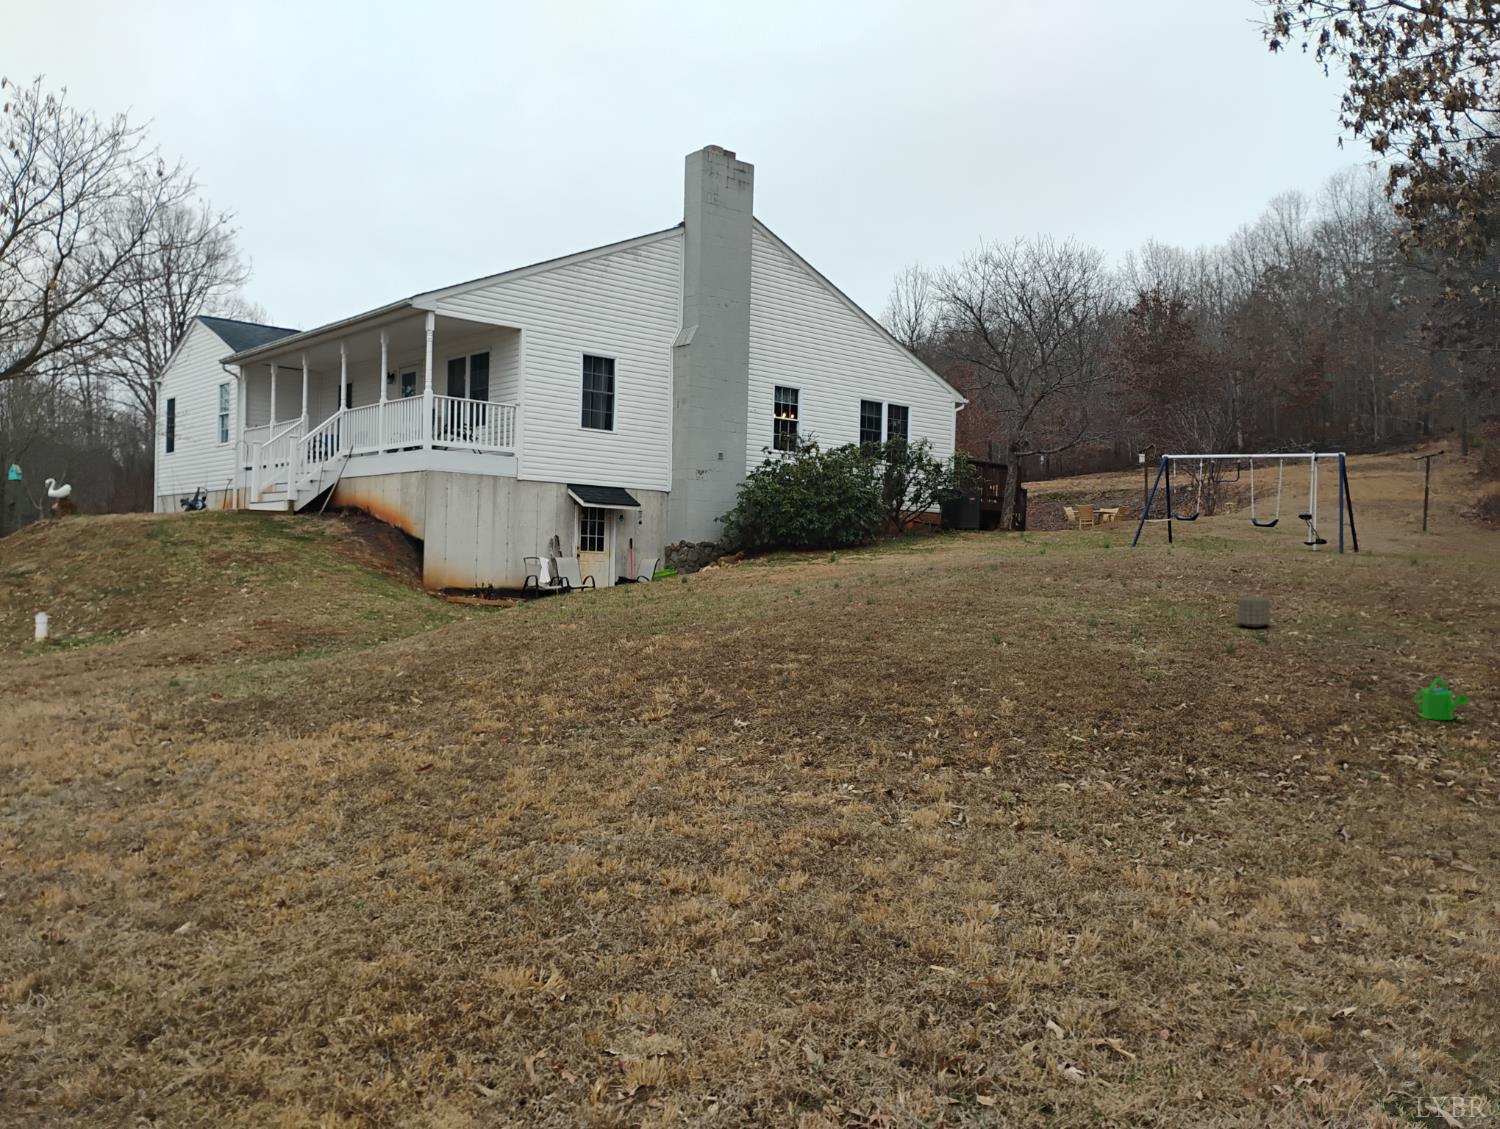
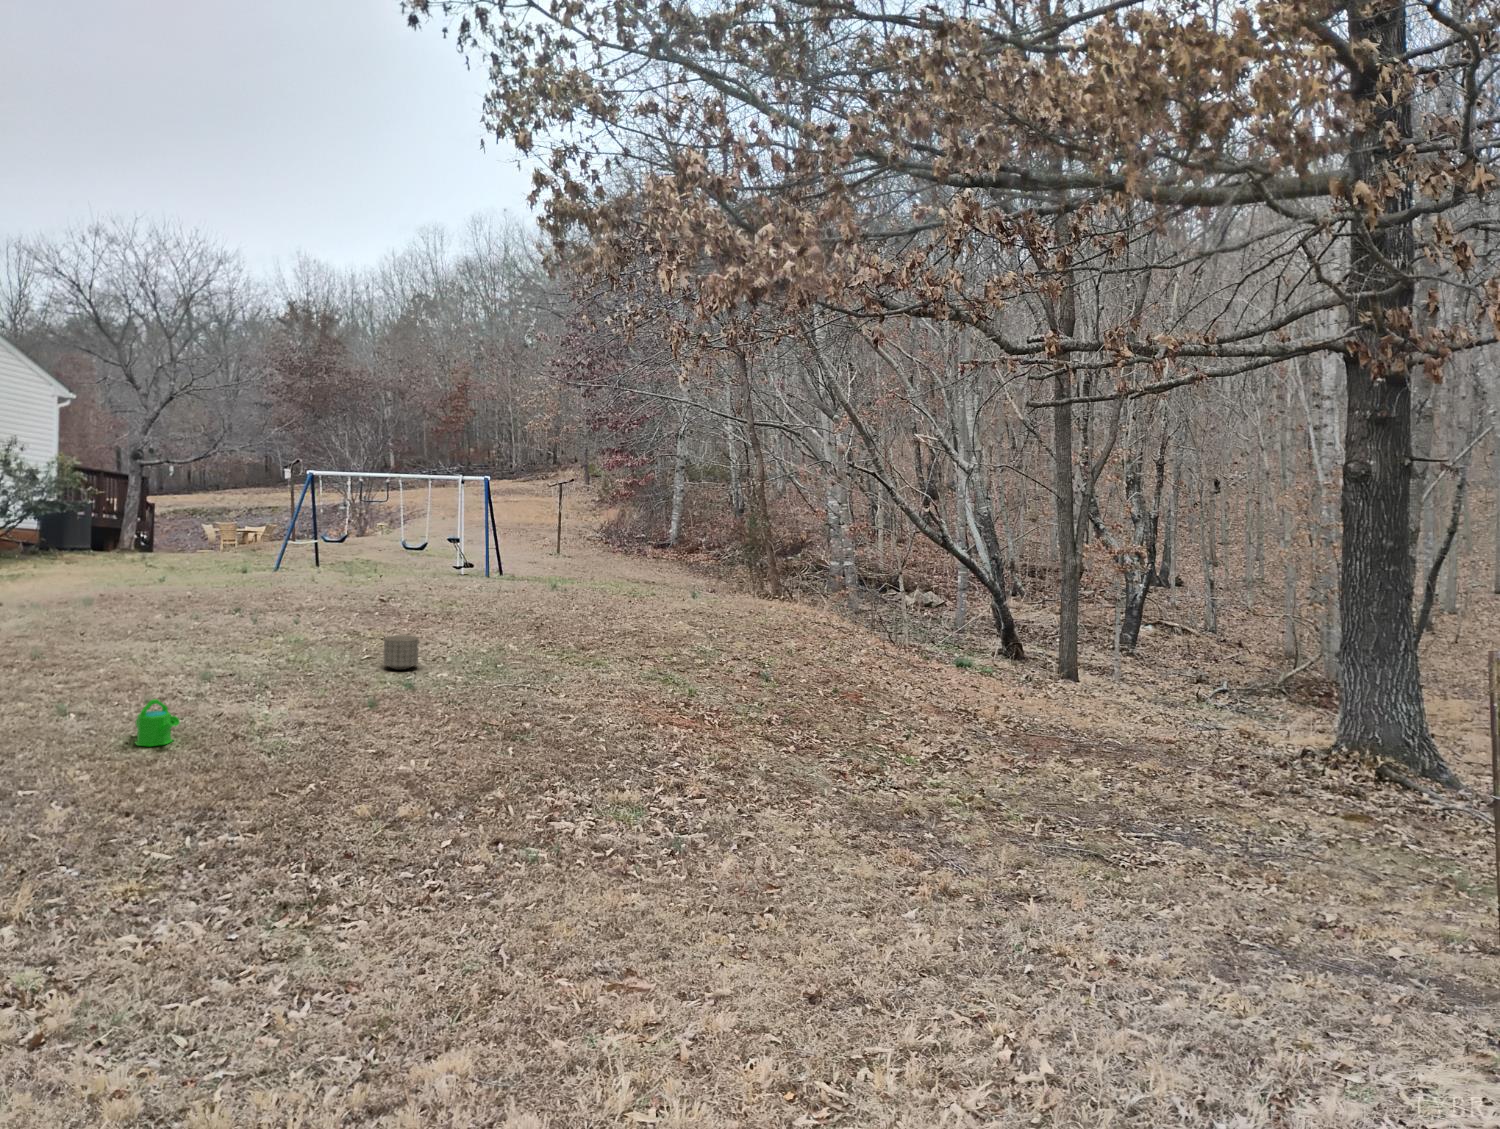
watering can: present [1415,678,1468,720] -> present [135,699,180,746]

